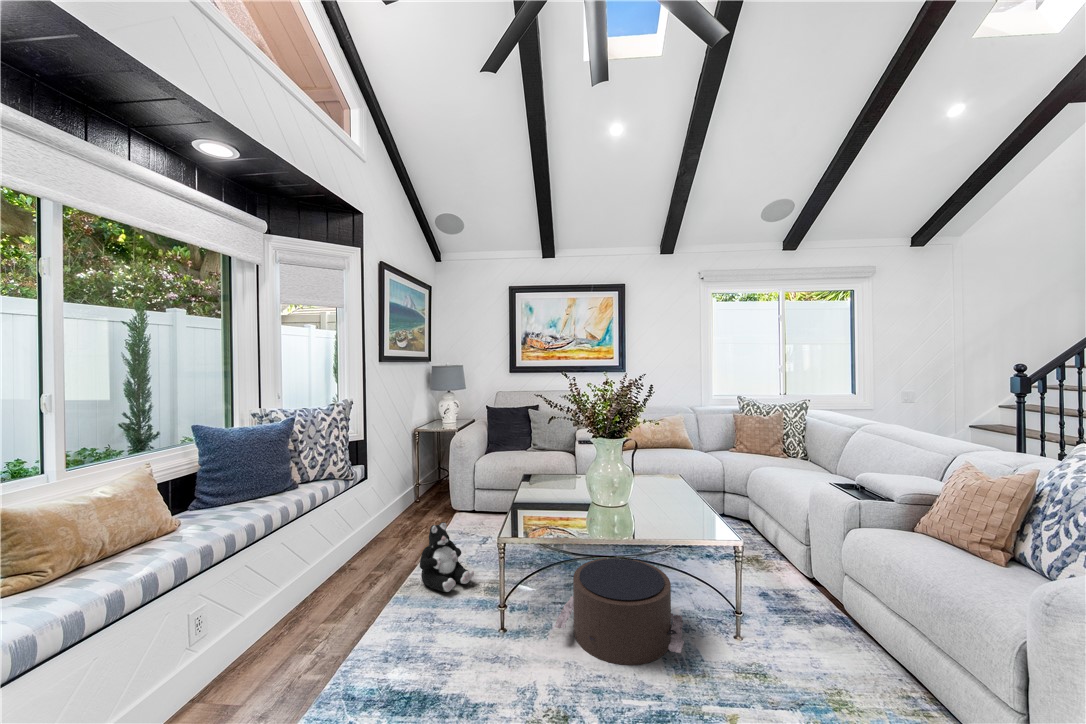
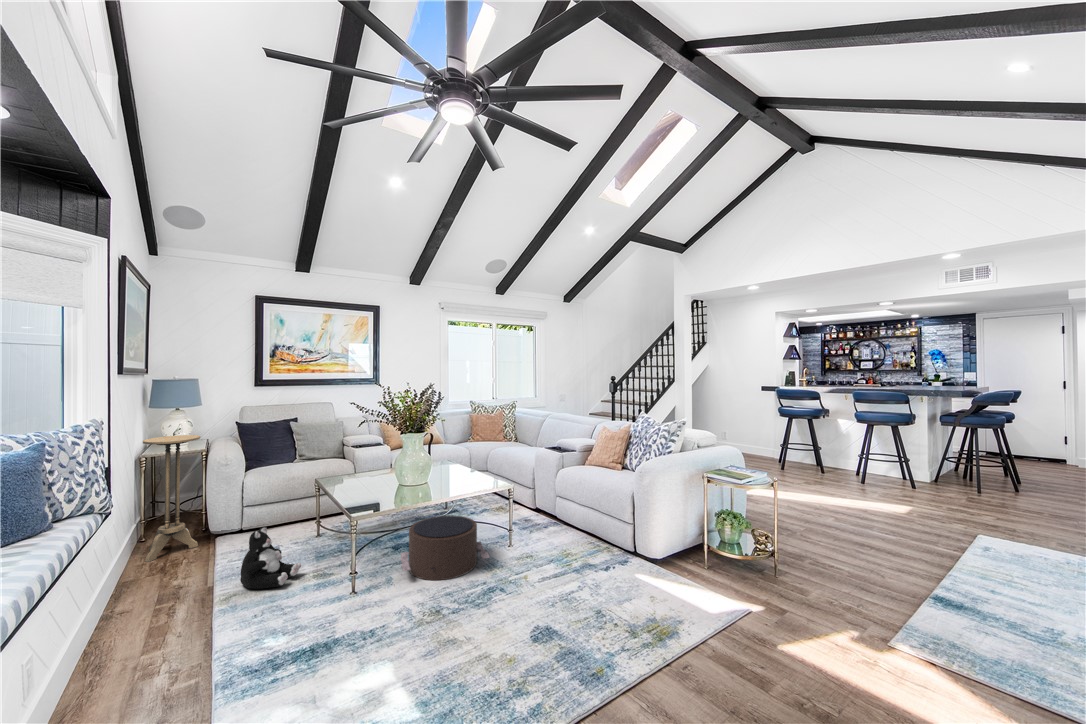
side table: none [393,417,434,527] -> present [143,435,200,562]

